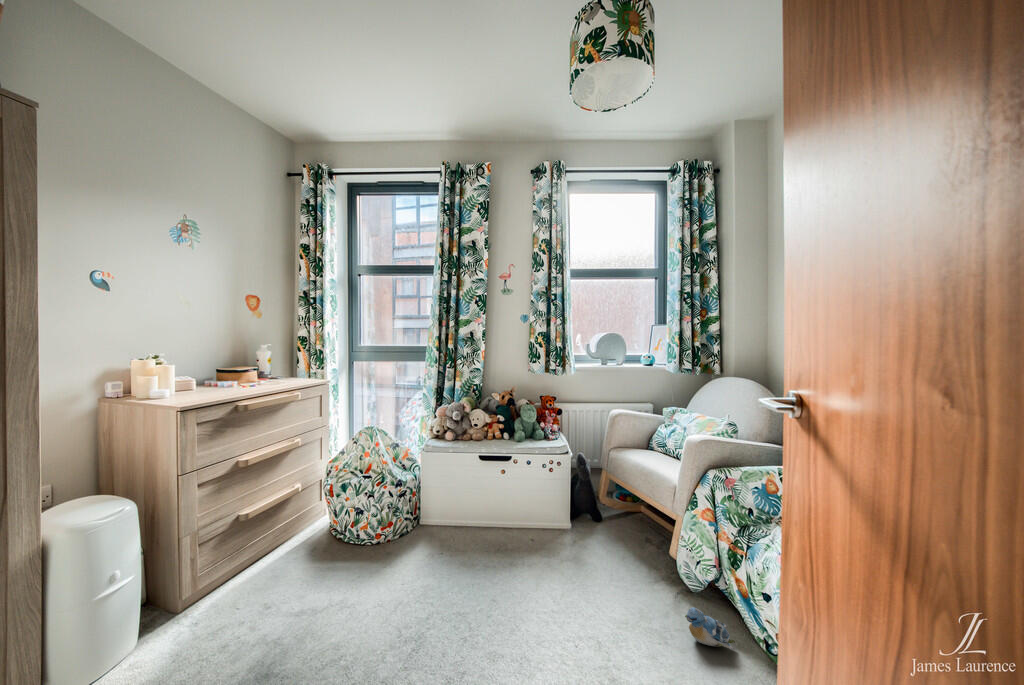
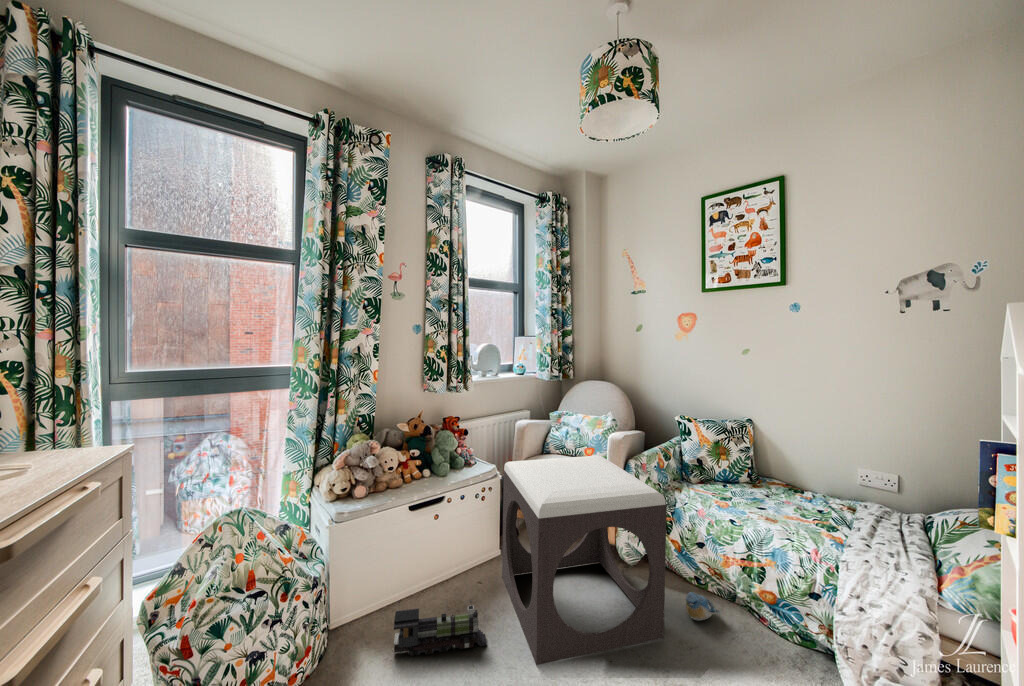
footstool: none [512,434,656,635] -> present [502,455,667,665]
toy train: none [434,521,499,570] -> present [394,600,487,656]

